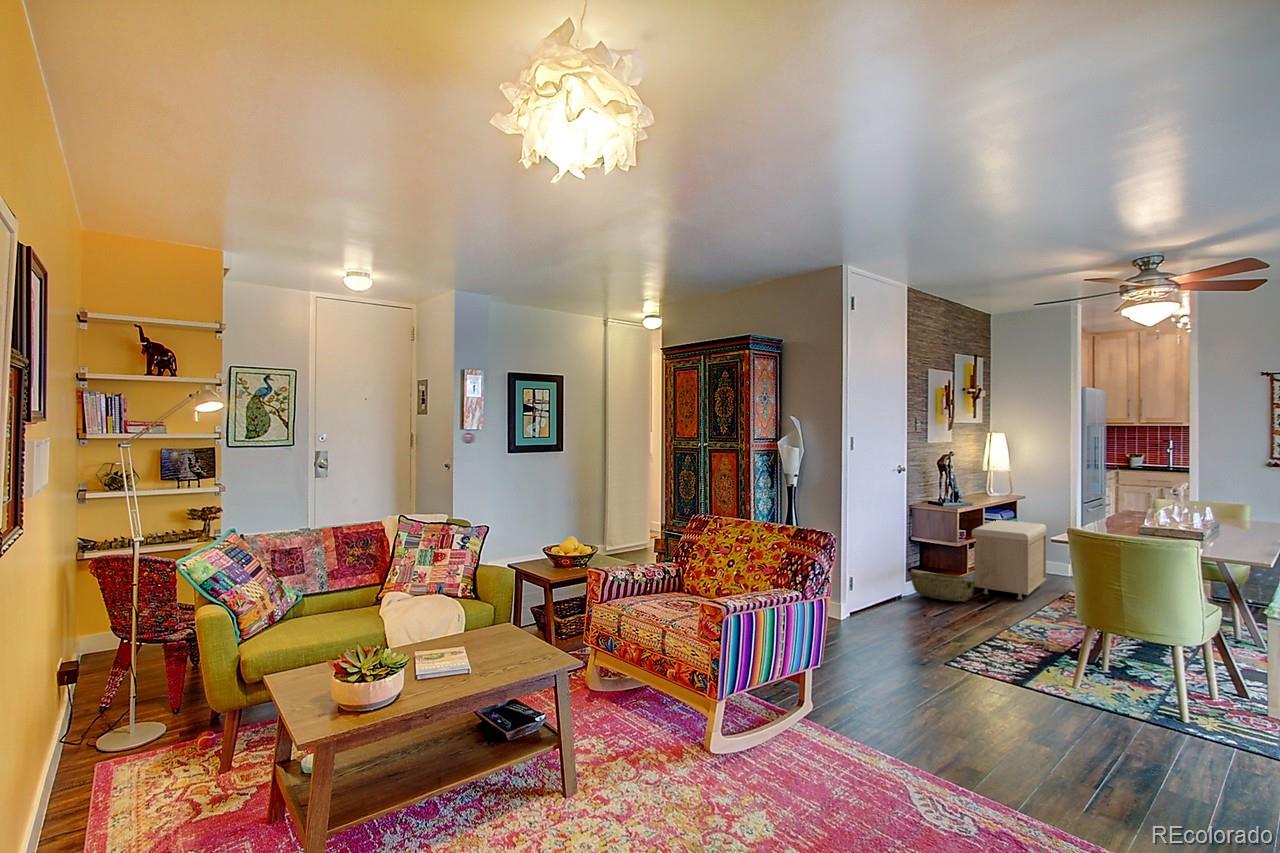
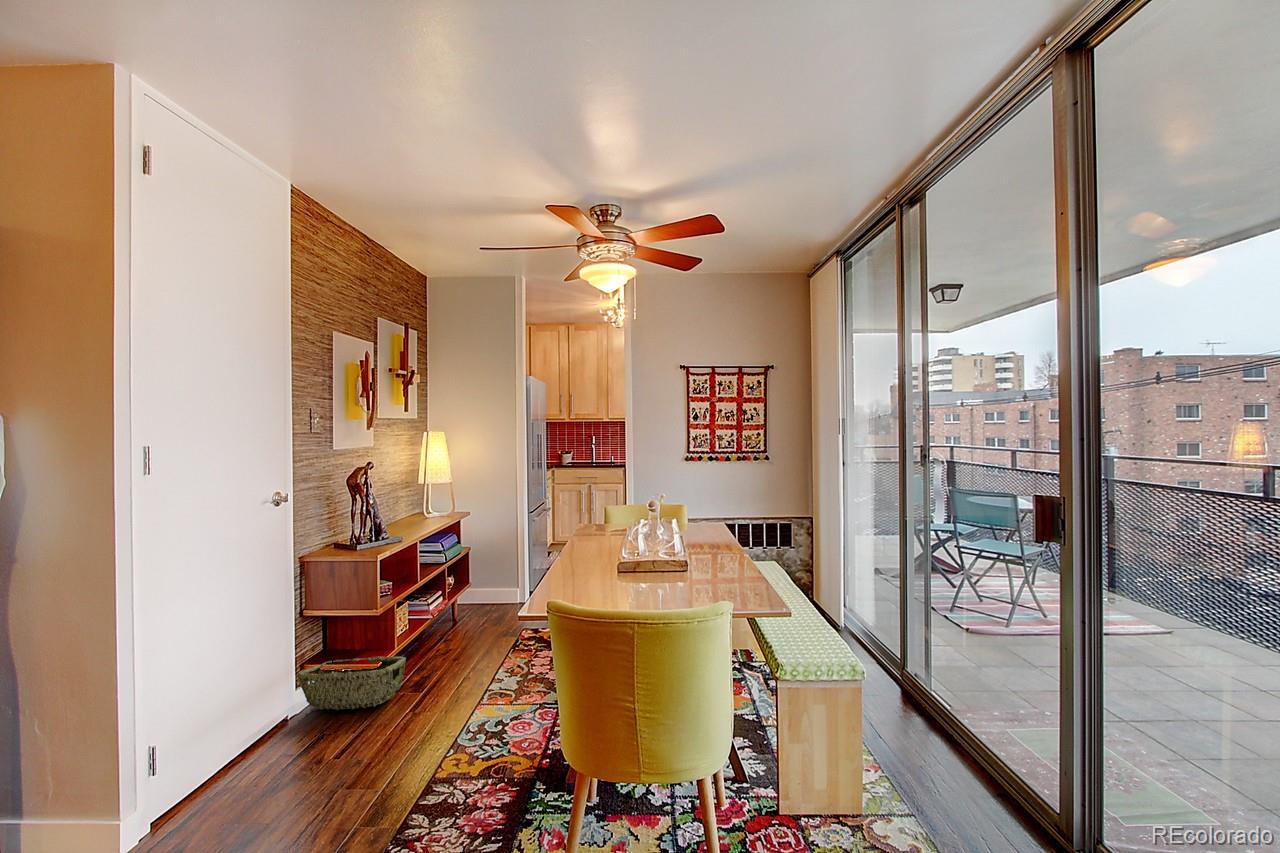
storage bench: present [972,520,1046,599] -> none [401,548,495,668]

